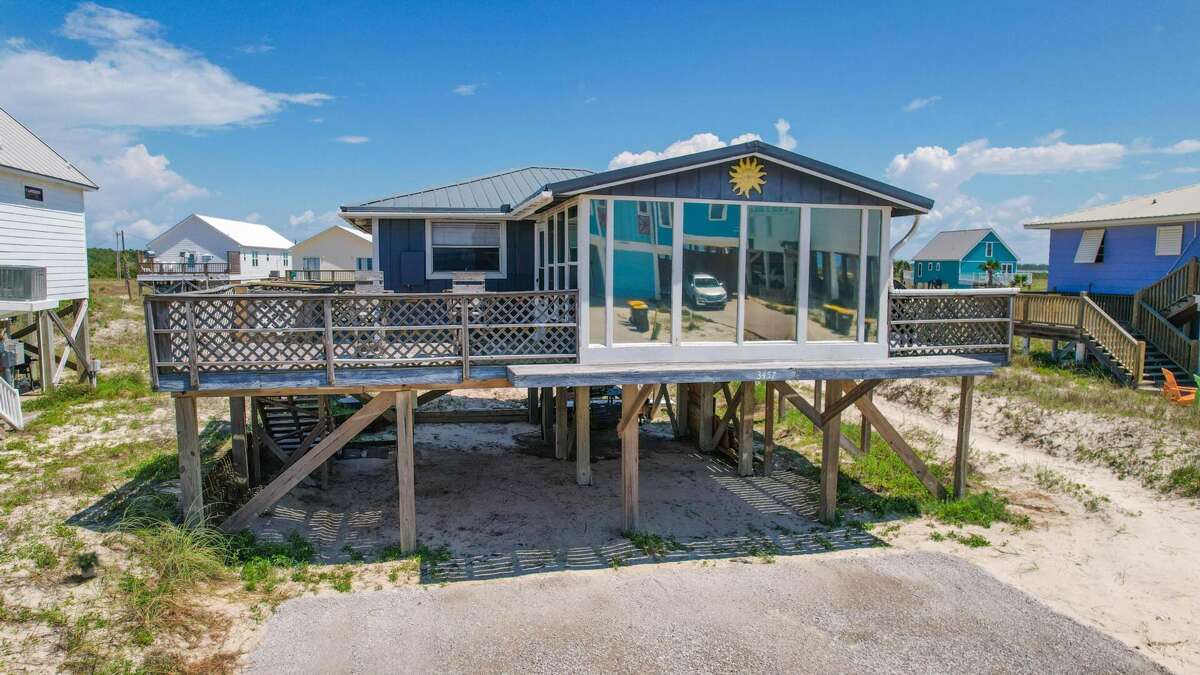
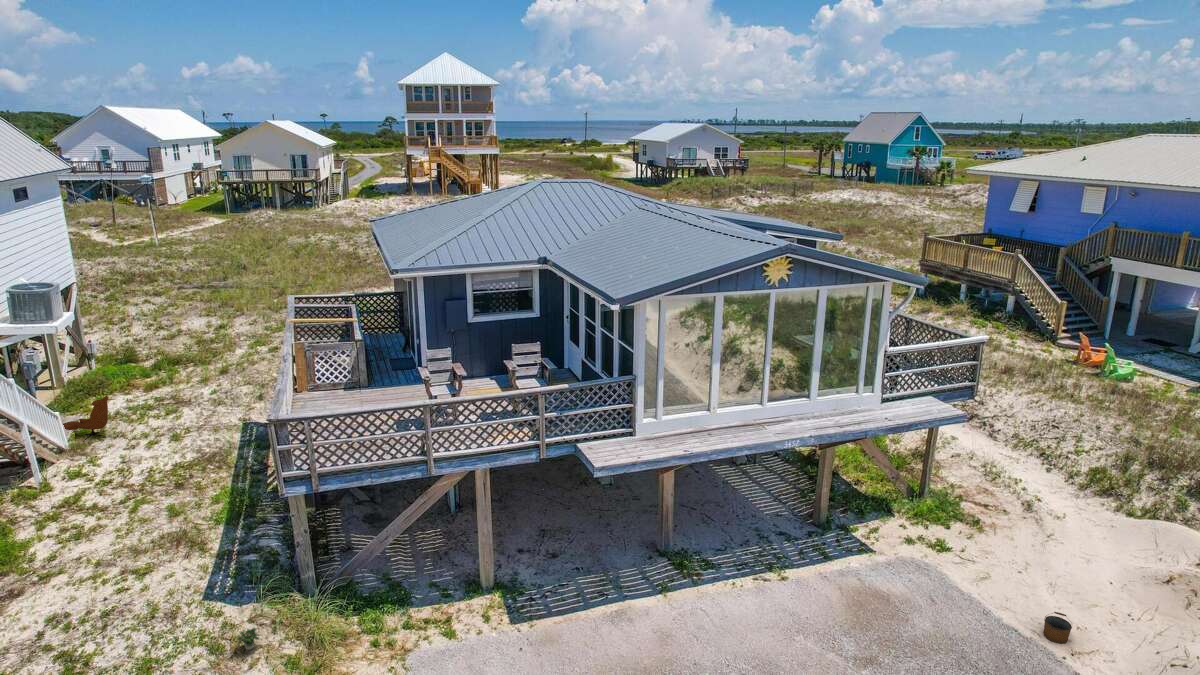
lounge chair: none [21,380,74,427] -> present [63,396,108,442]
bucket: none [1109,588,1149,632] -> present [1043,612,1072,643]

